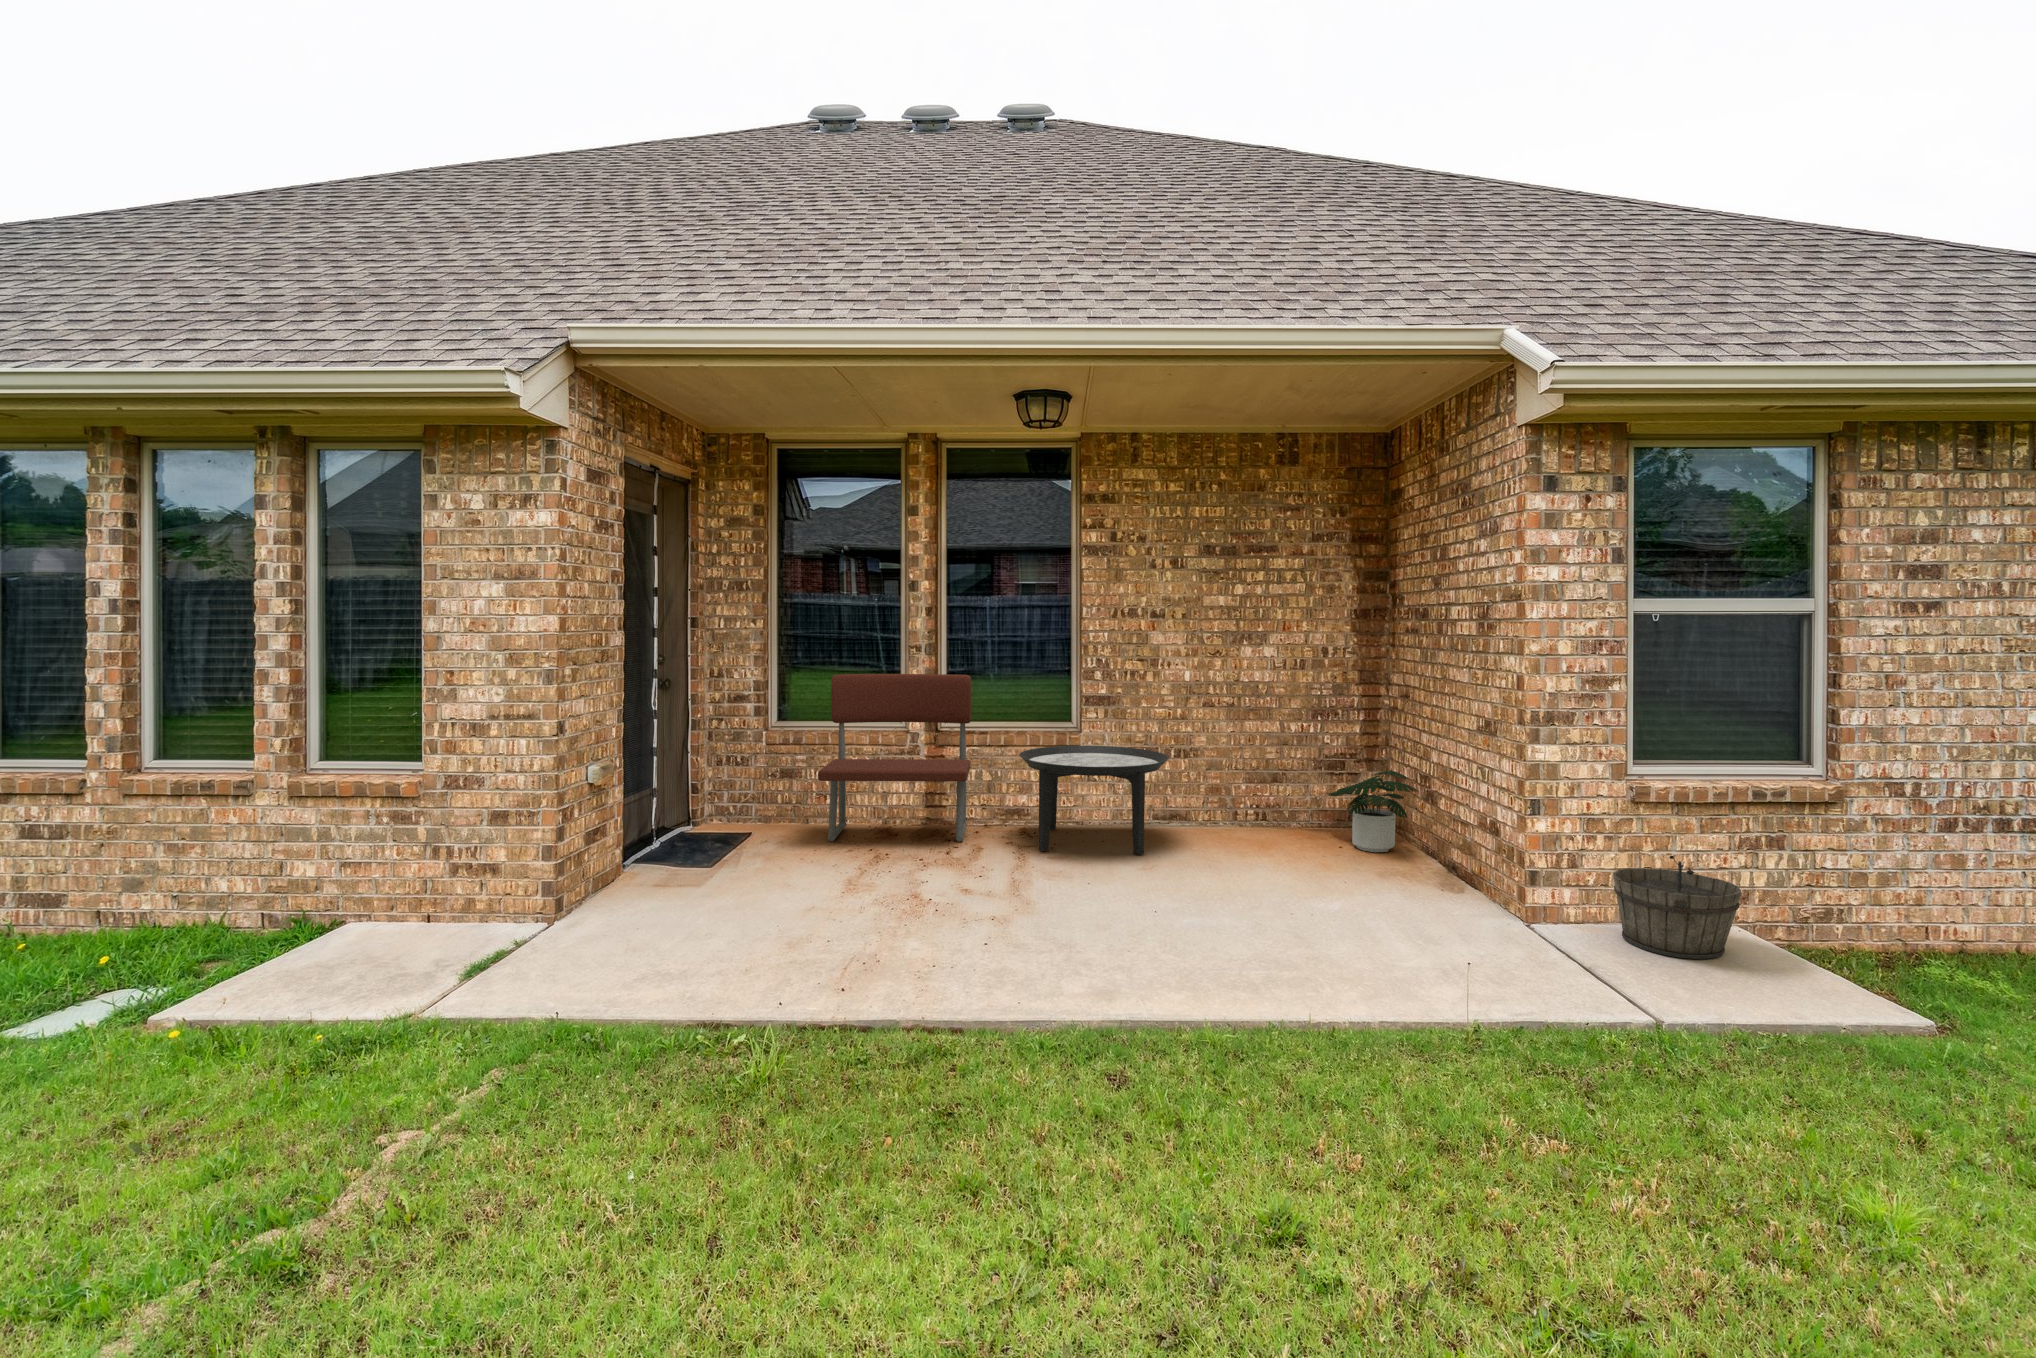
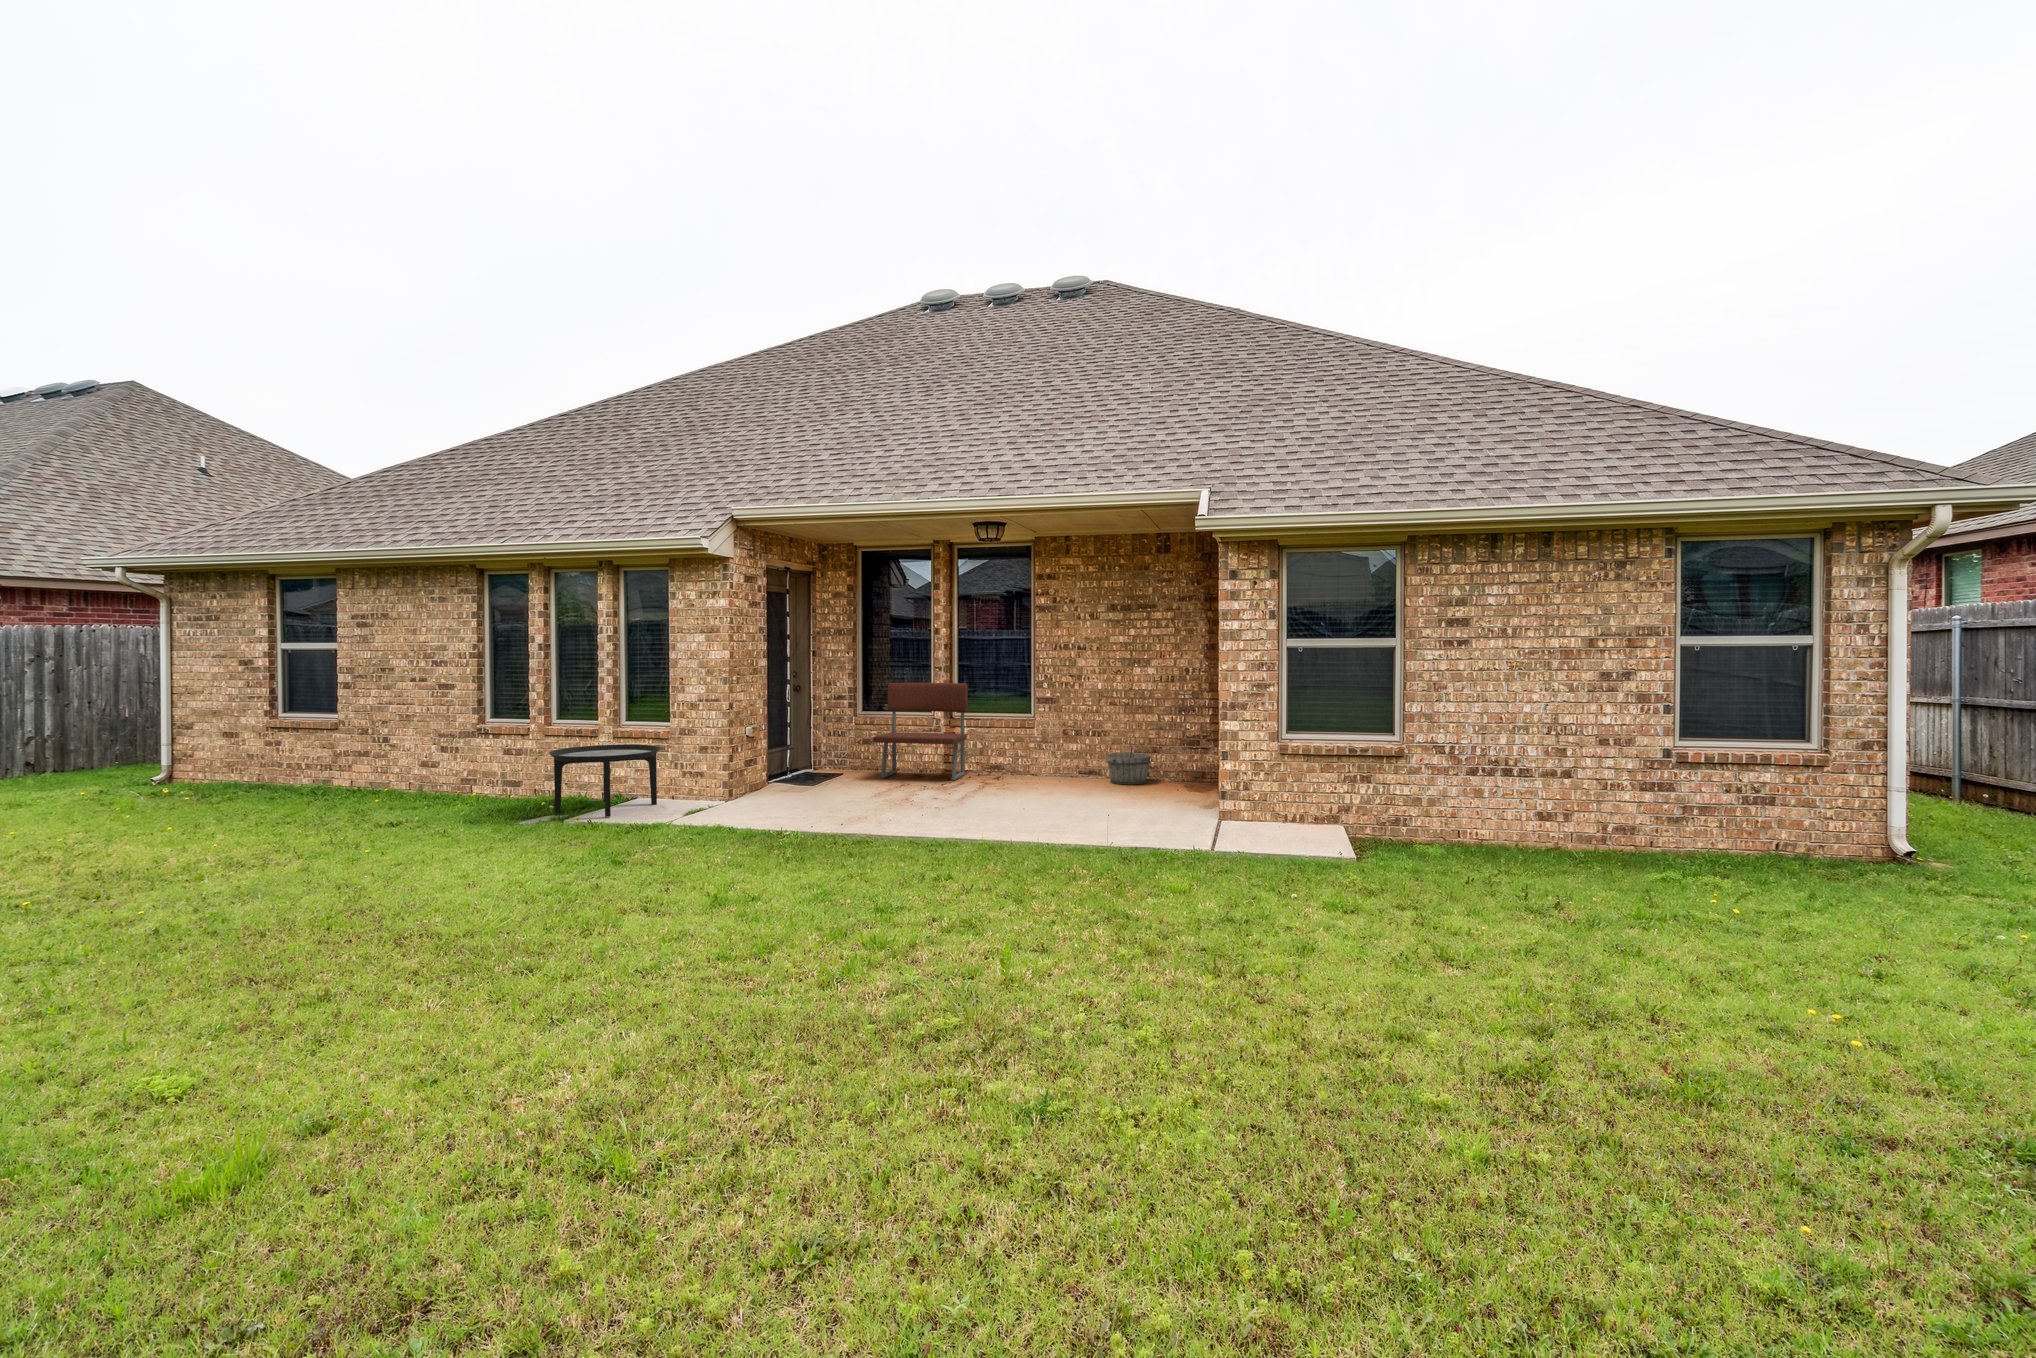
round table: present [1019,746,1169,855] -> present [549,744,661,817]
potted plant: present [1328,771,1418,852] -> none [1170,743,1219,792]
wooden bucket: present [1613,856,1741,959] -> present [1107,745,1151,785]

